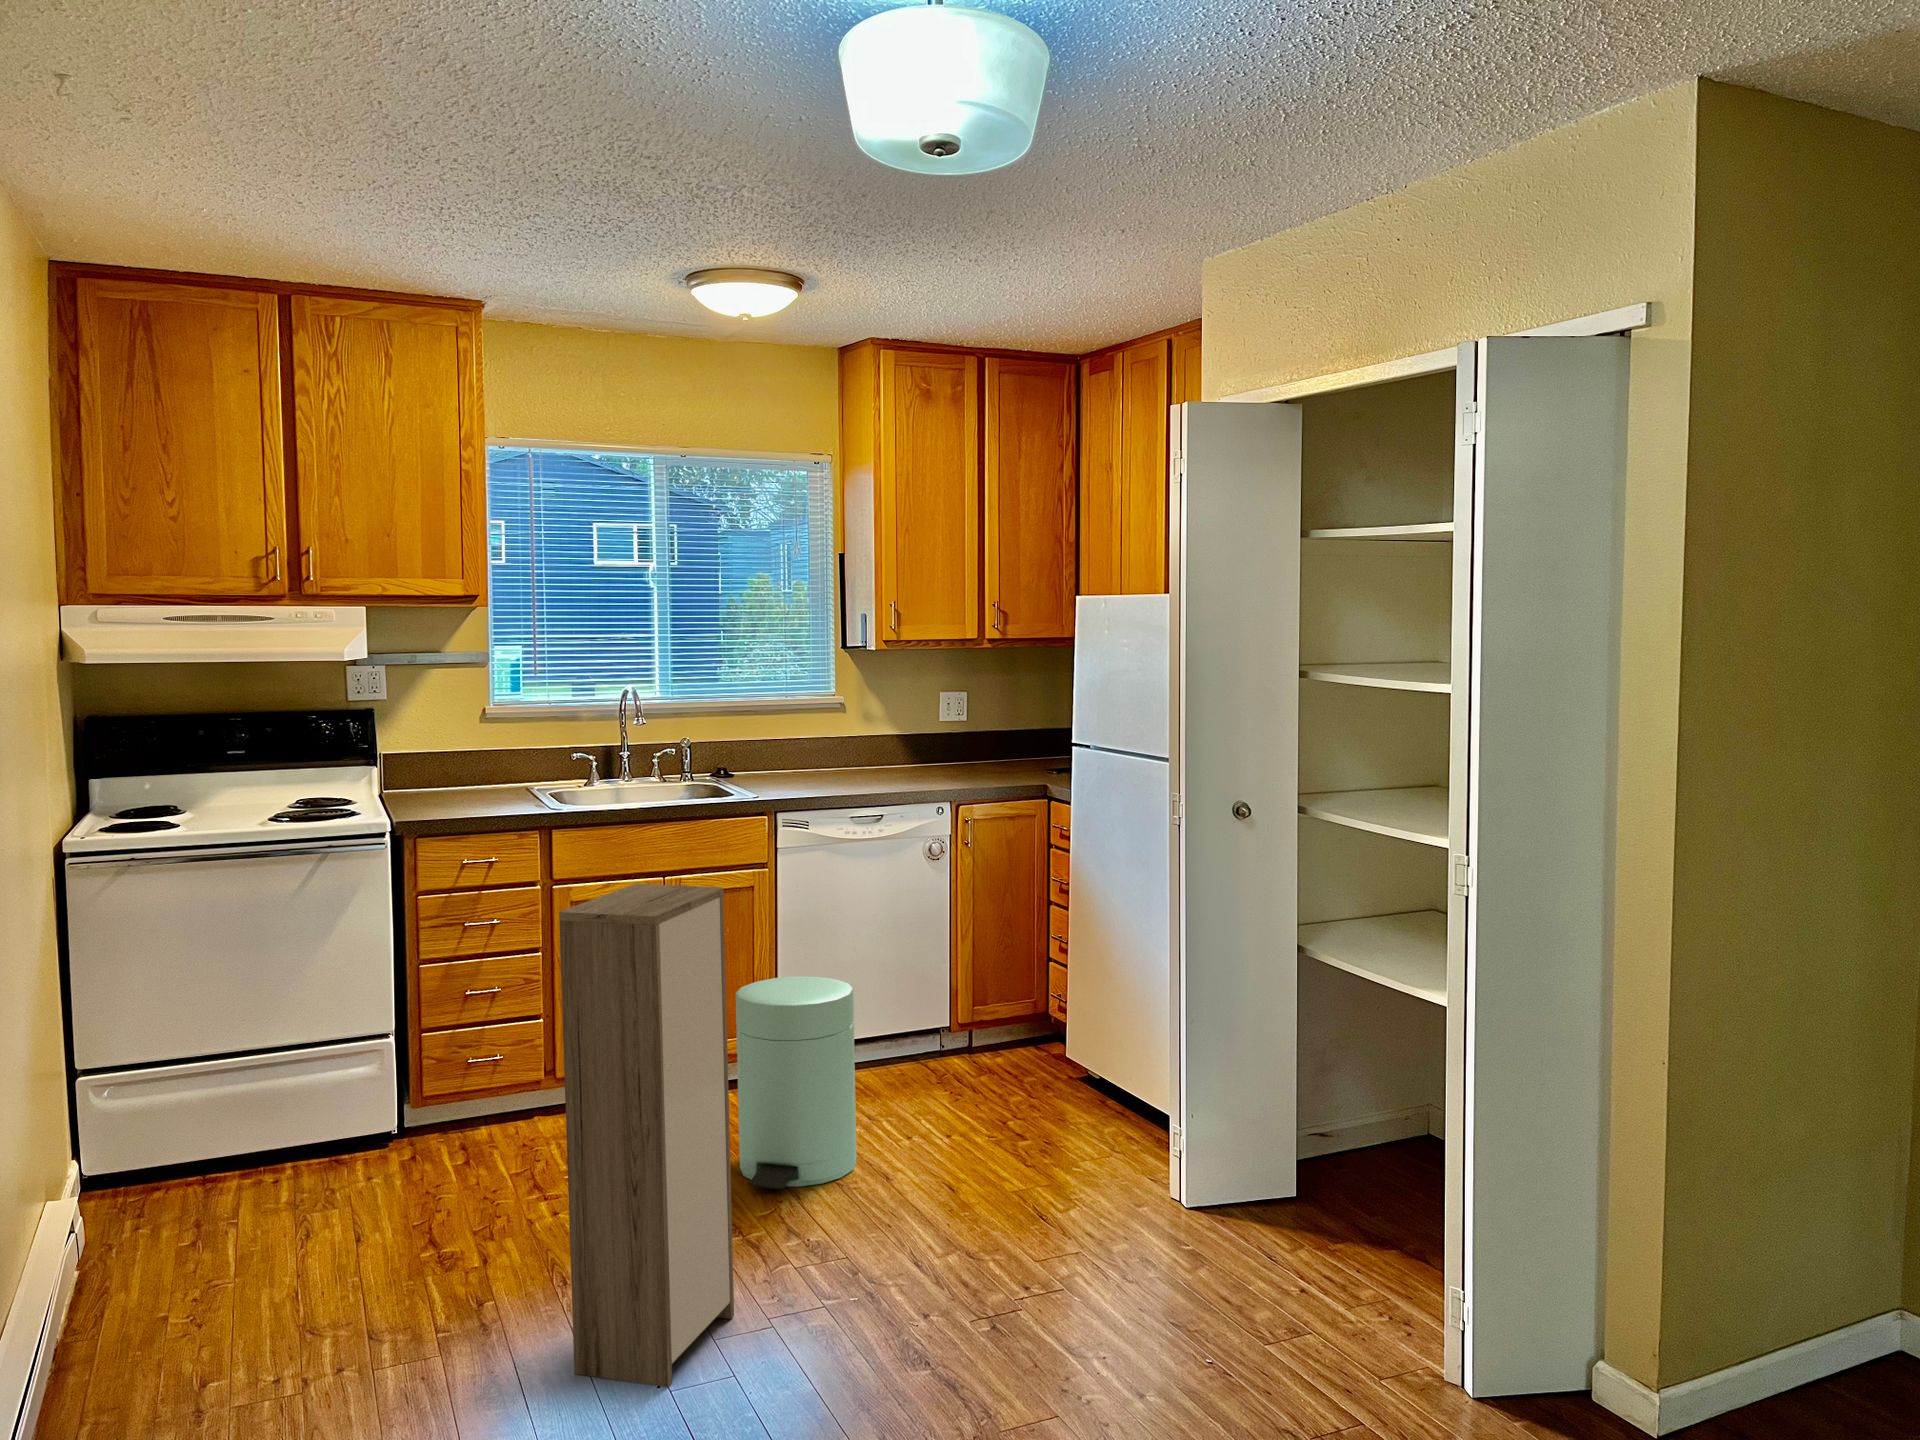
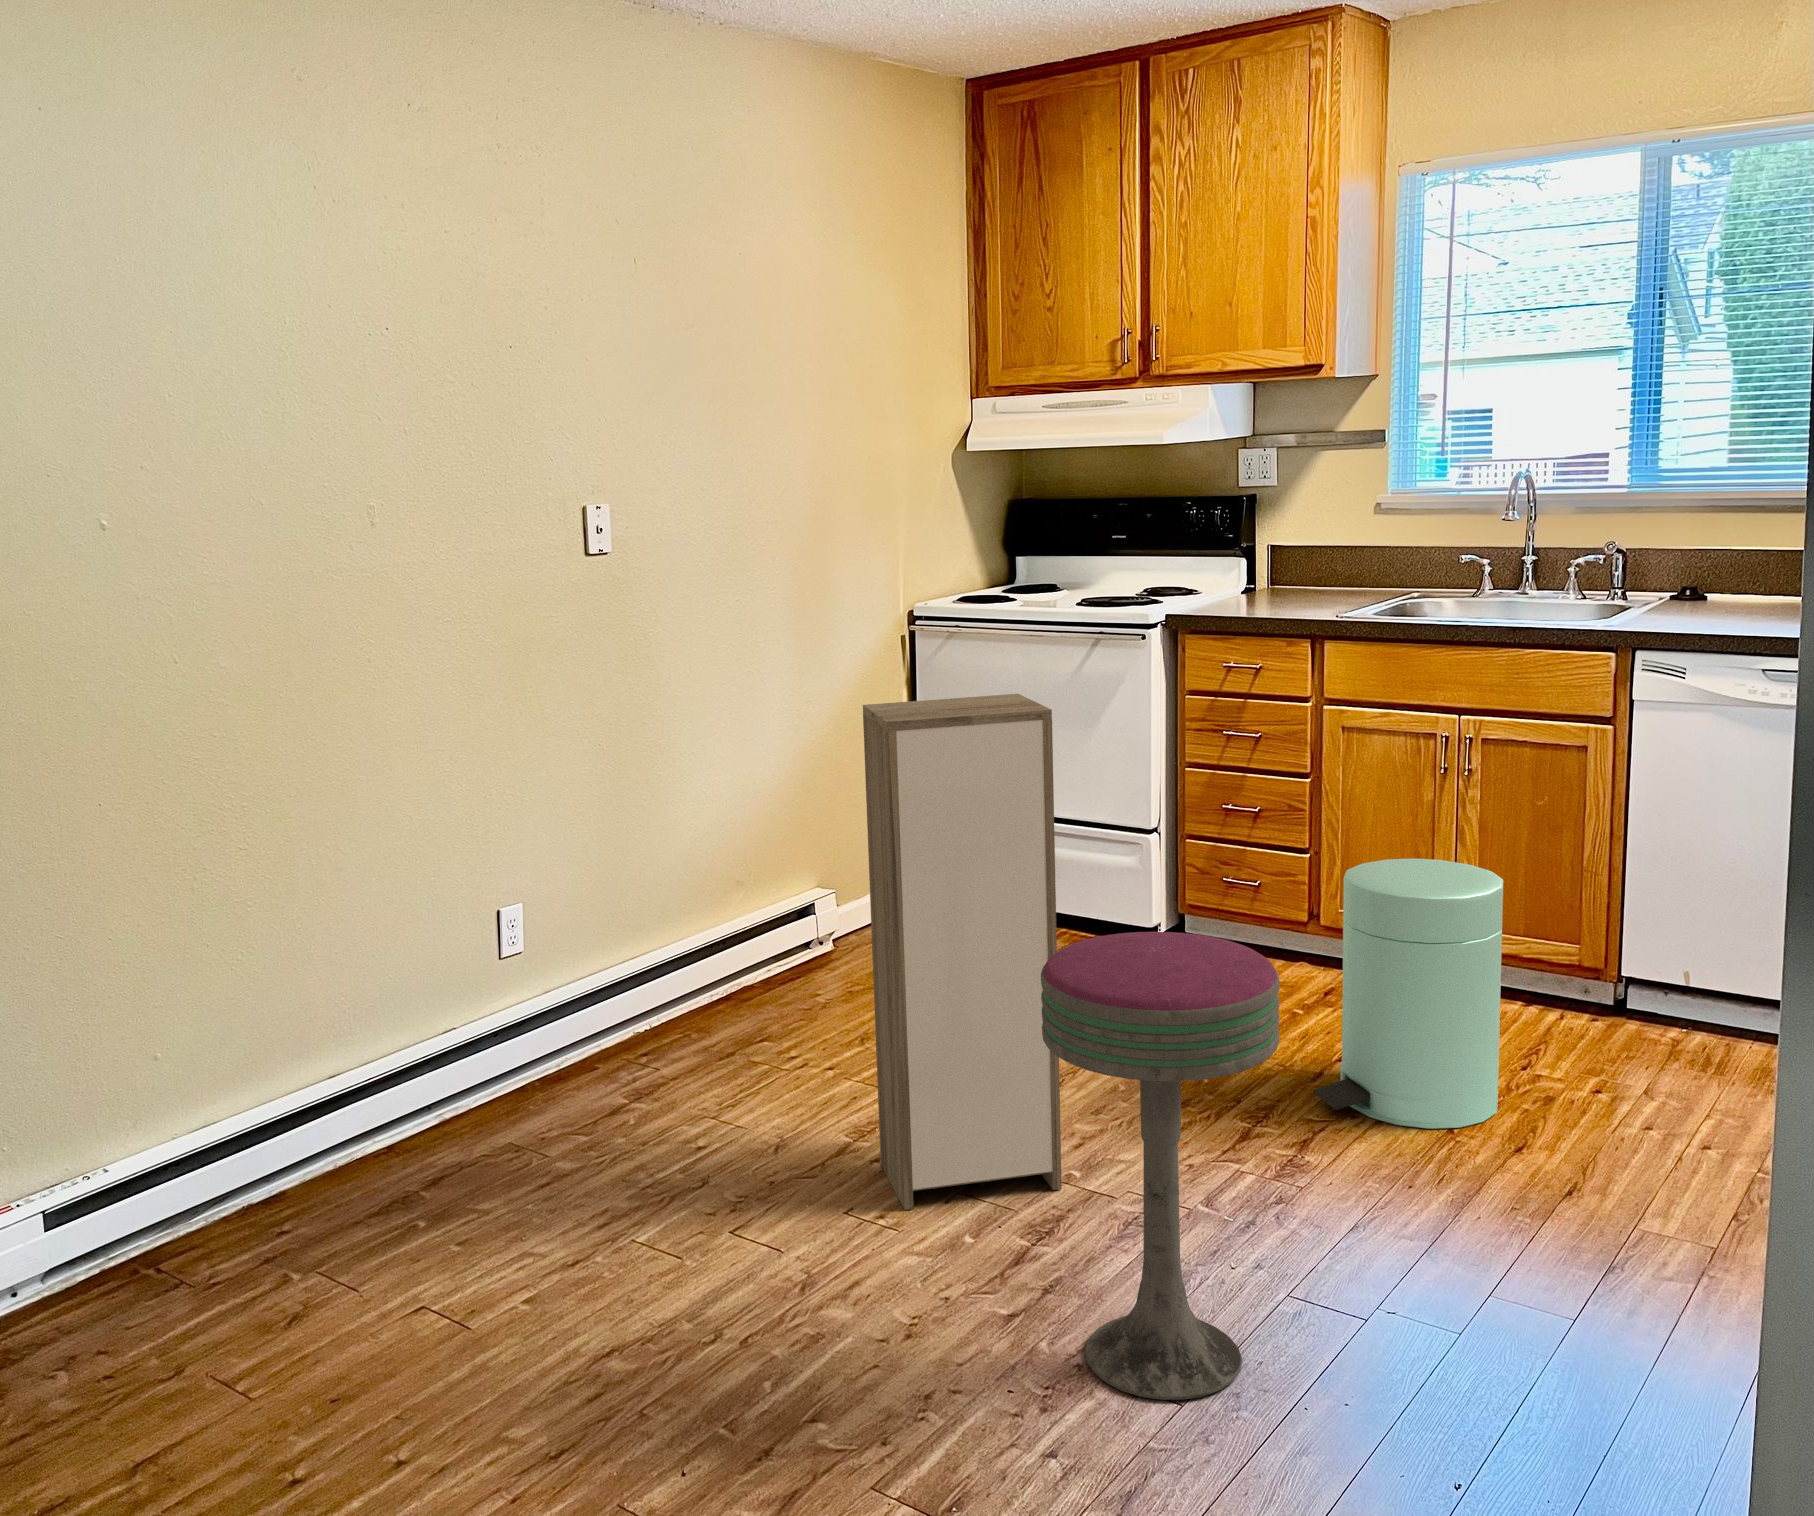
bar stool: none [907,1025,1084,1389] -> present [1041,932,1280,1400]

